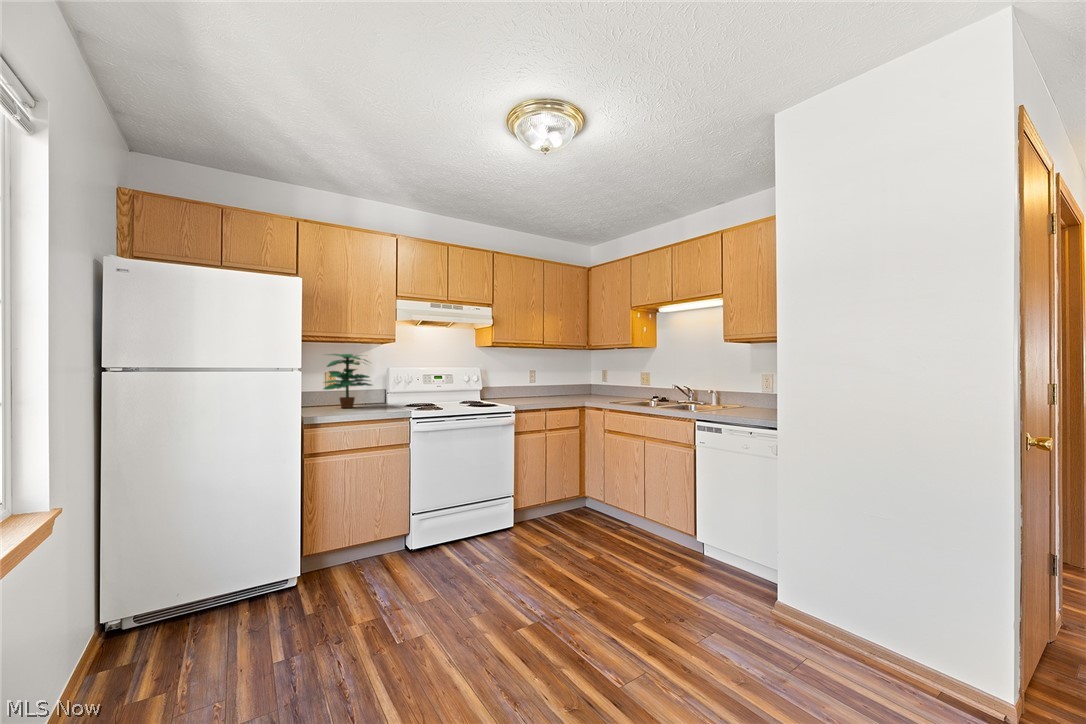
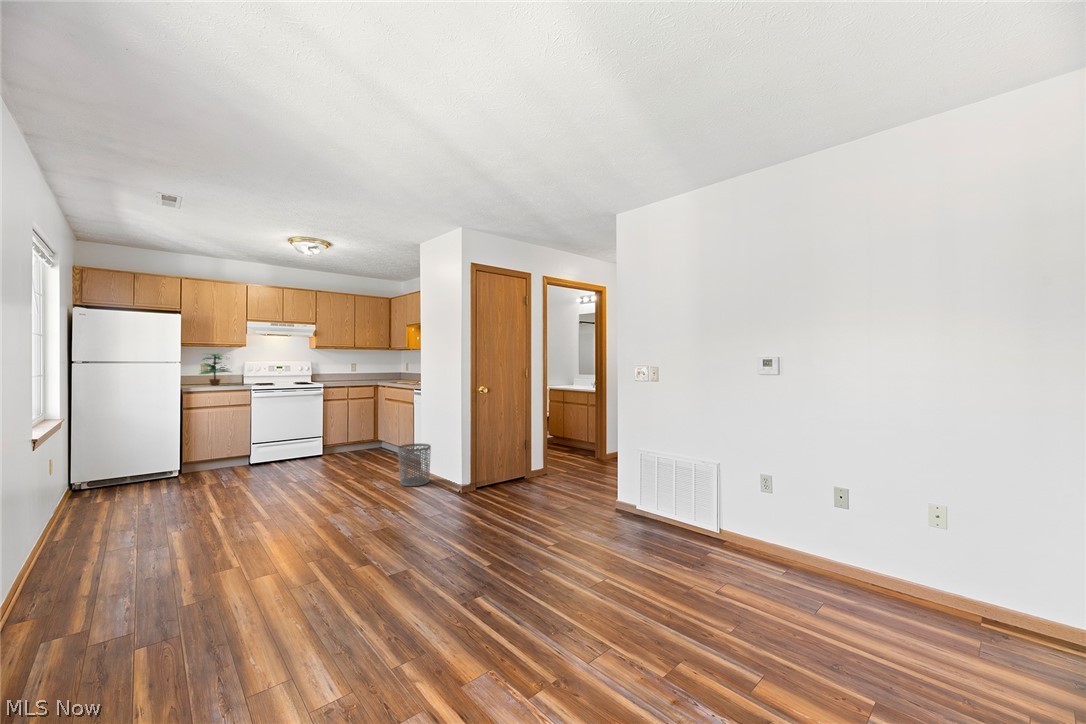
waste bin: none [778,560,865,685] -> present [398,444,431,486]

